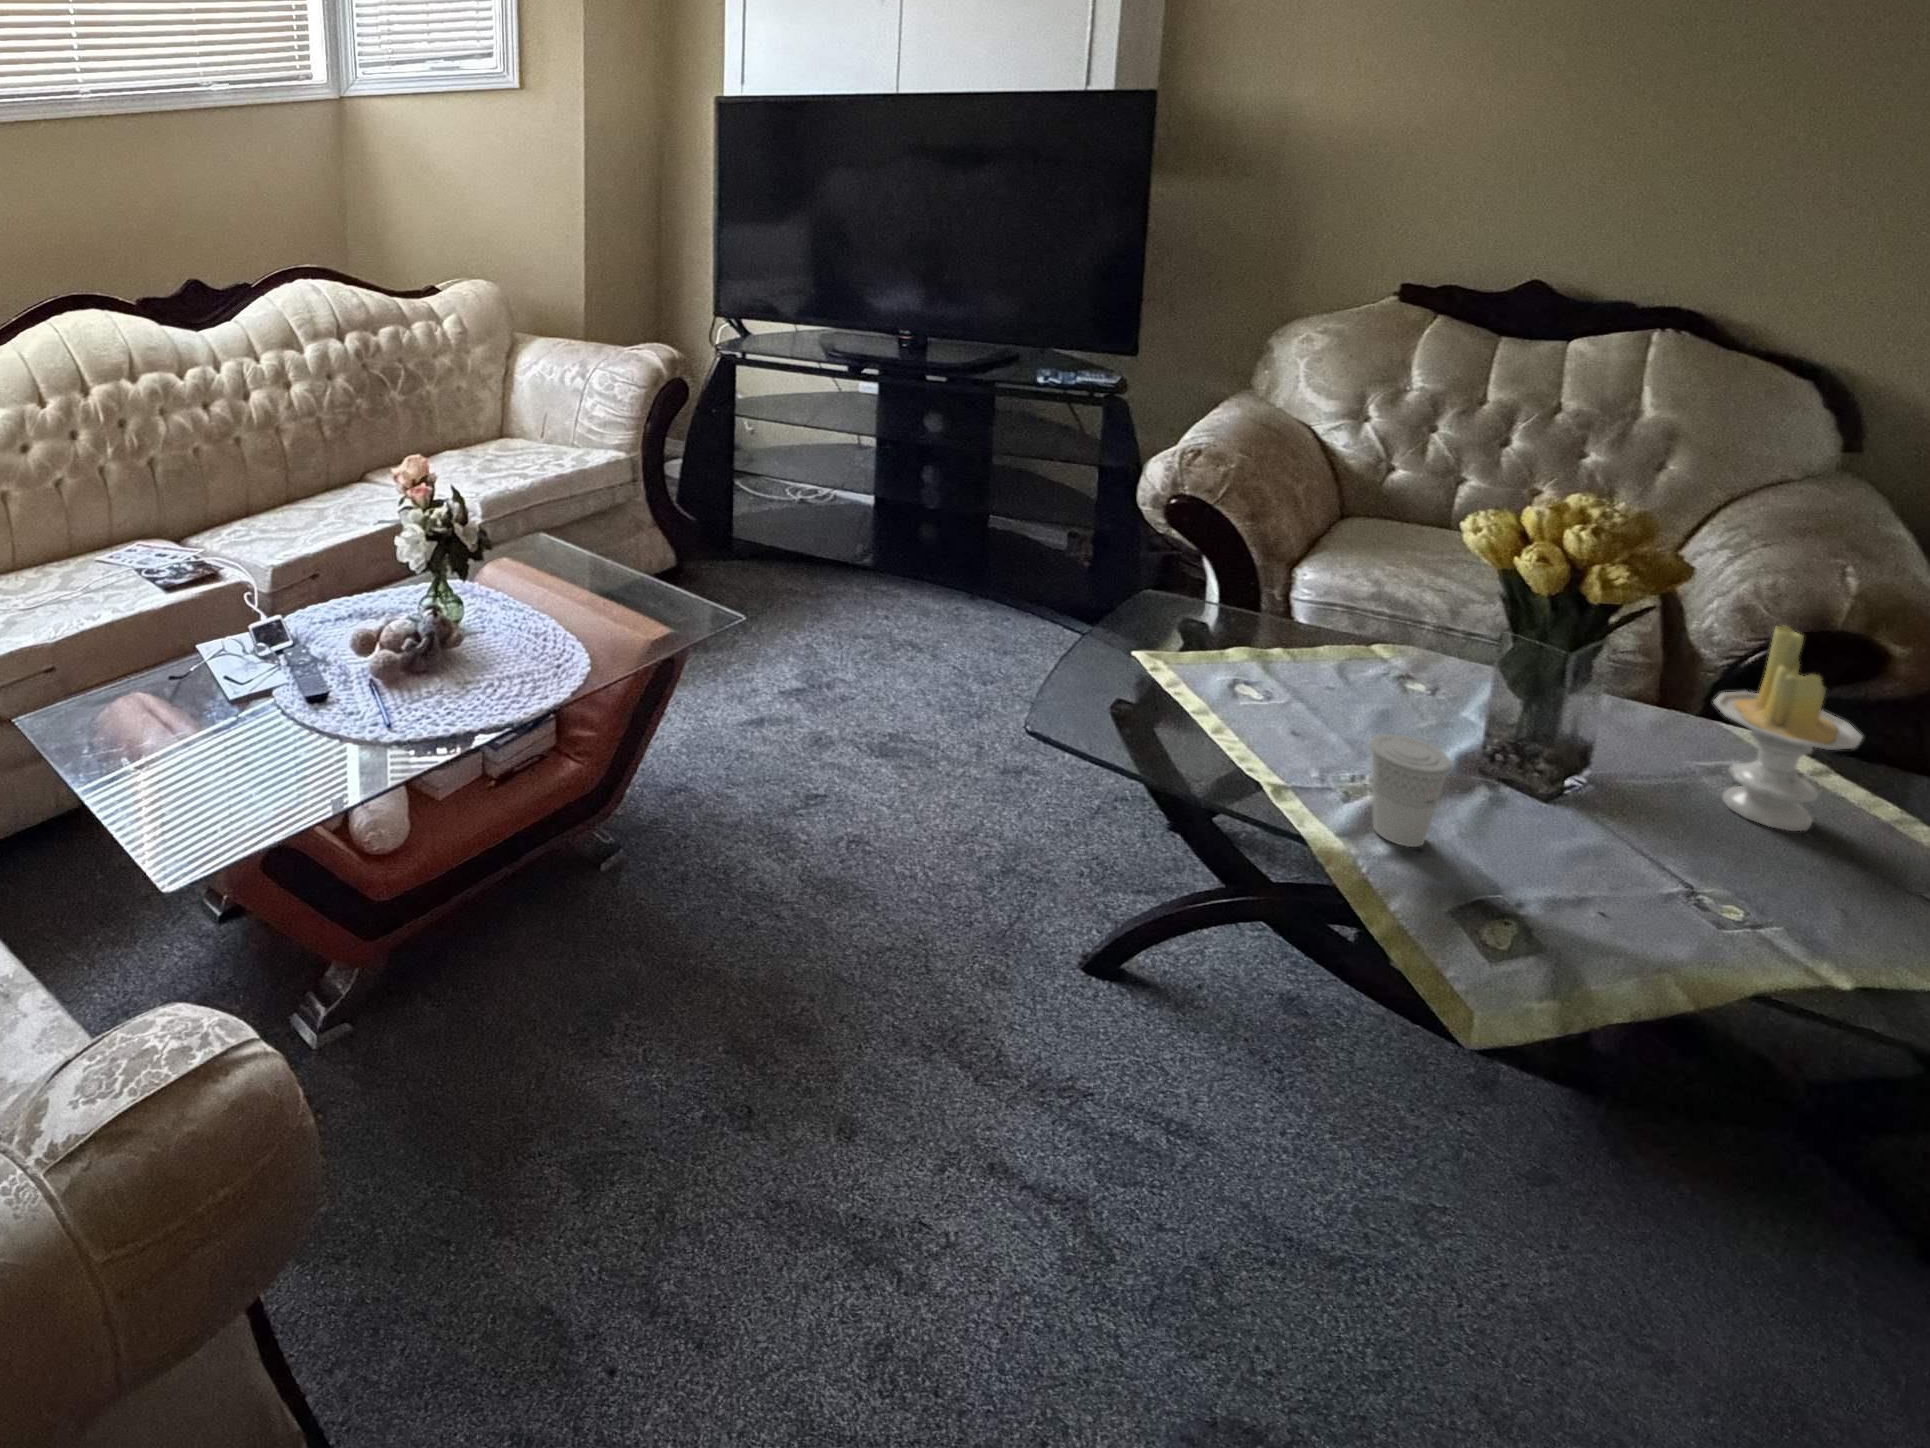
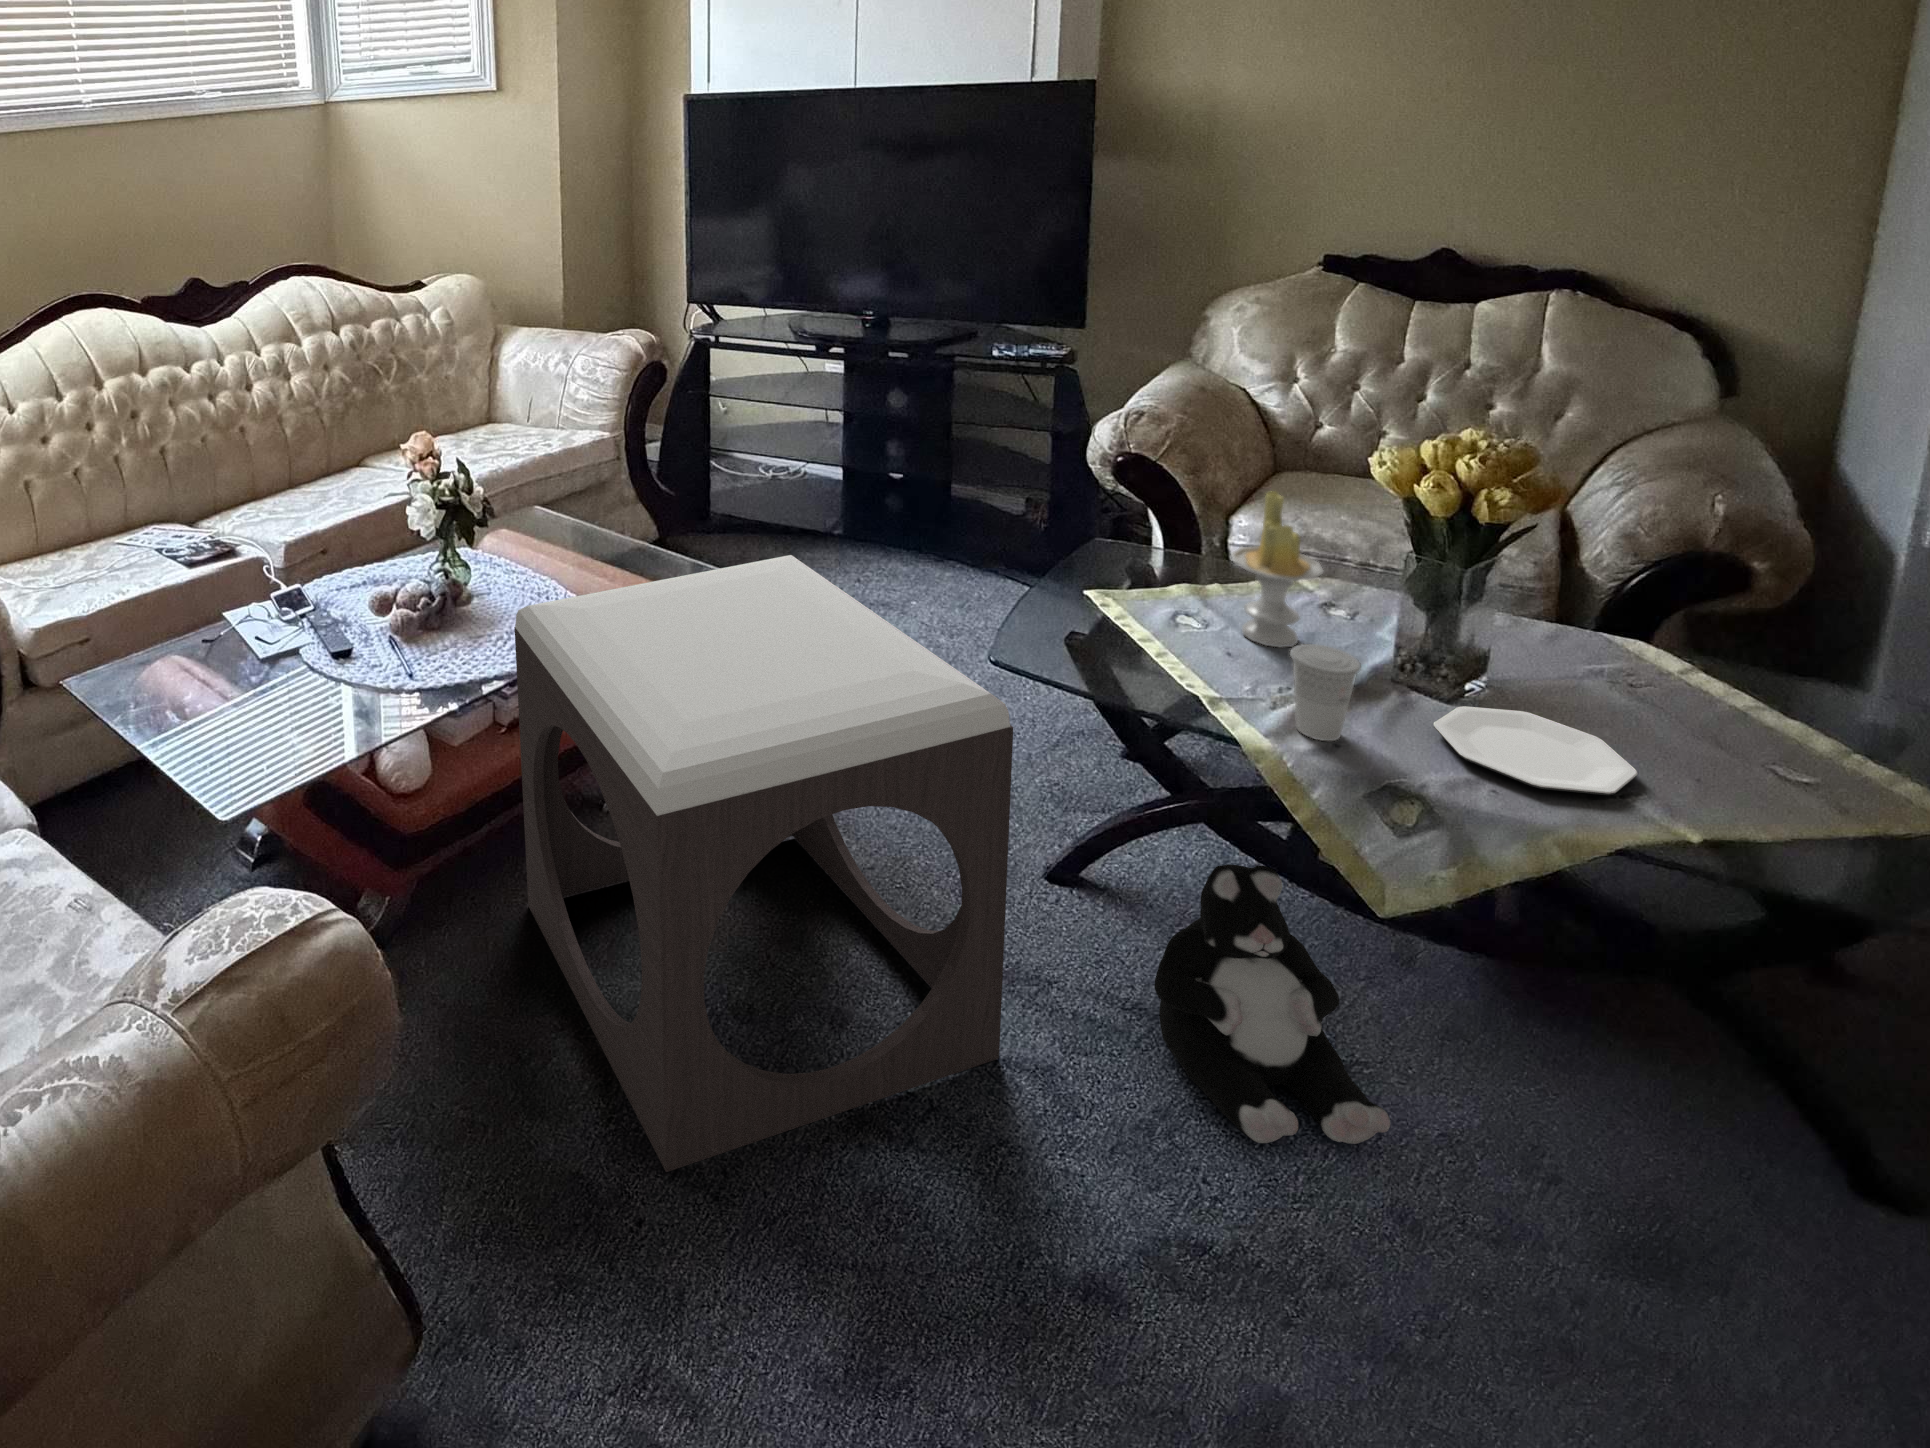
footstool: none [500,605,1051,1312] -> present [514,555,1013,1172]
candle: present [1714,626,1862,831] -> present [1231,491,1323,647]
plate: none [1533,810,1778,931] -> present [1434,706,1638,795]
plush toy: none [1203,979,1477,1316] -> present [1154,864,1390,1144]

